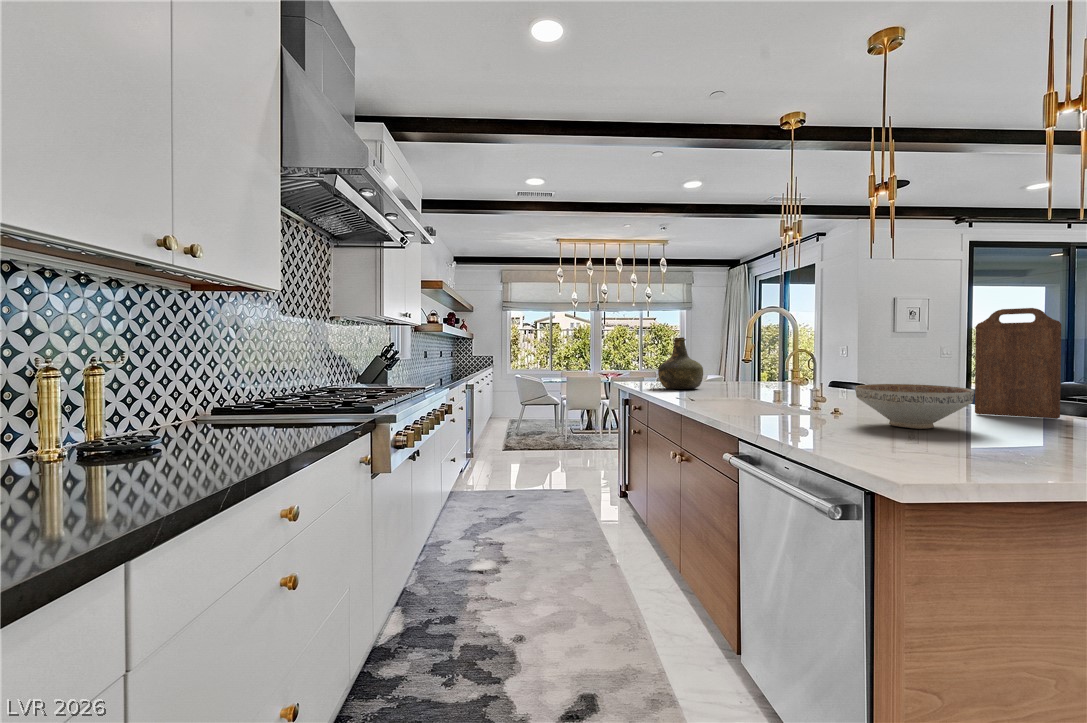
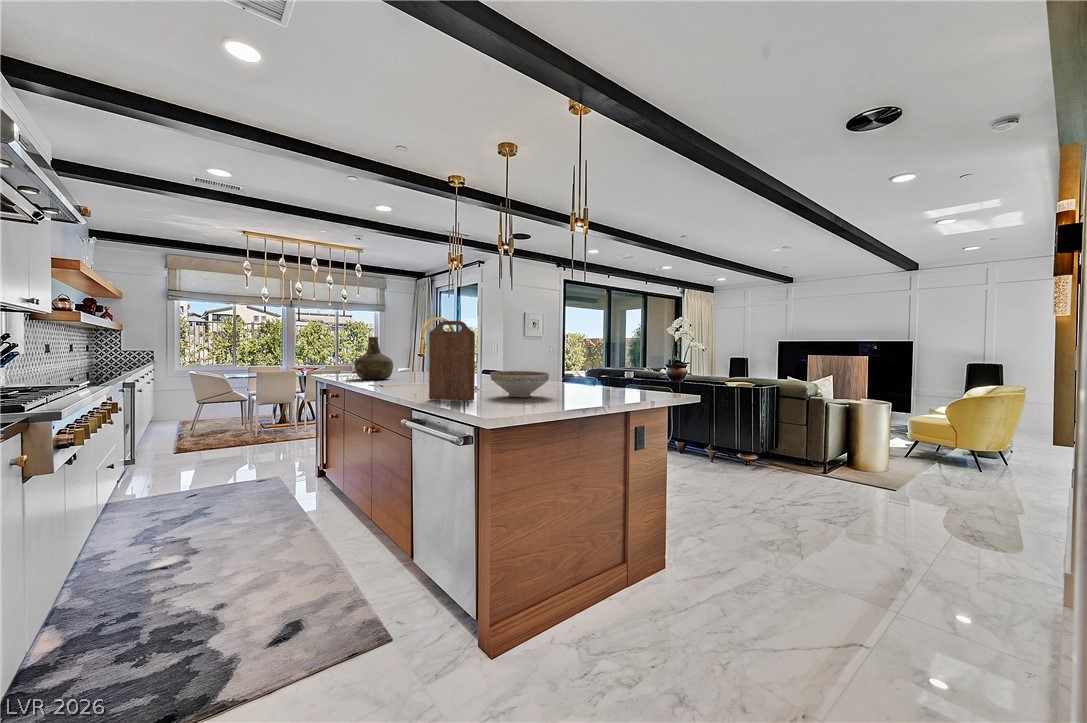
cutting board: present [975,308,1061,419] -> present [429,321,475,401]

